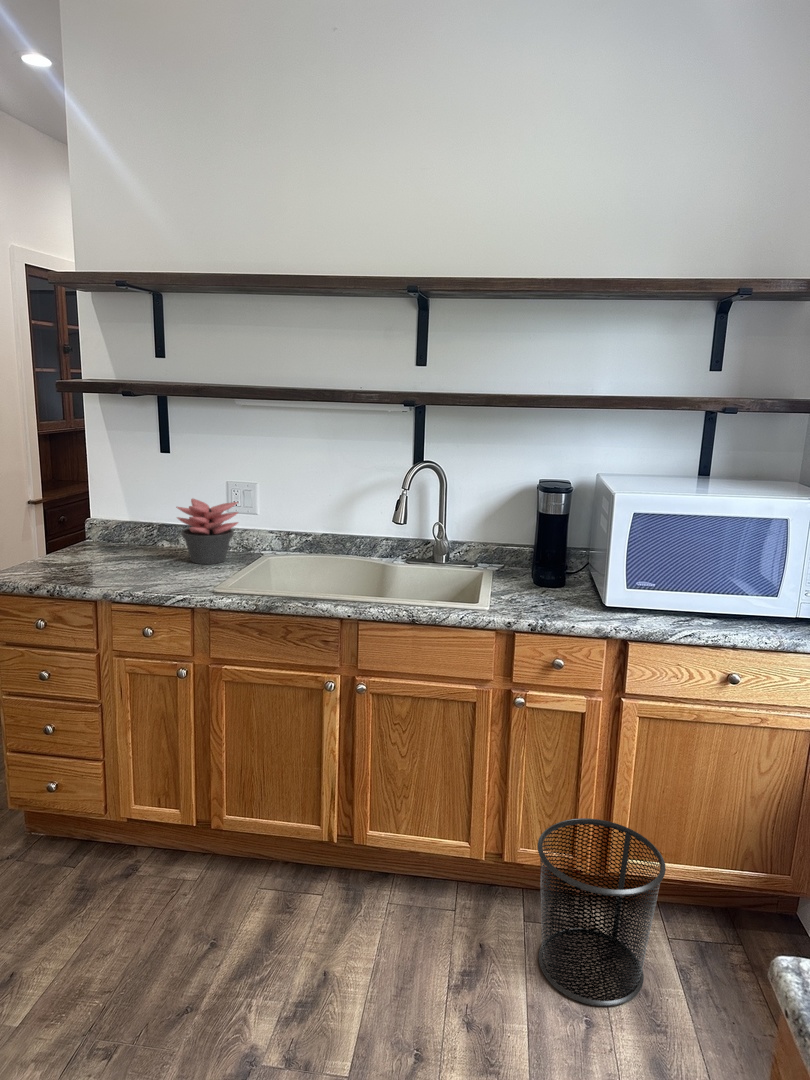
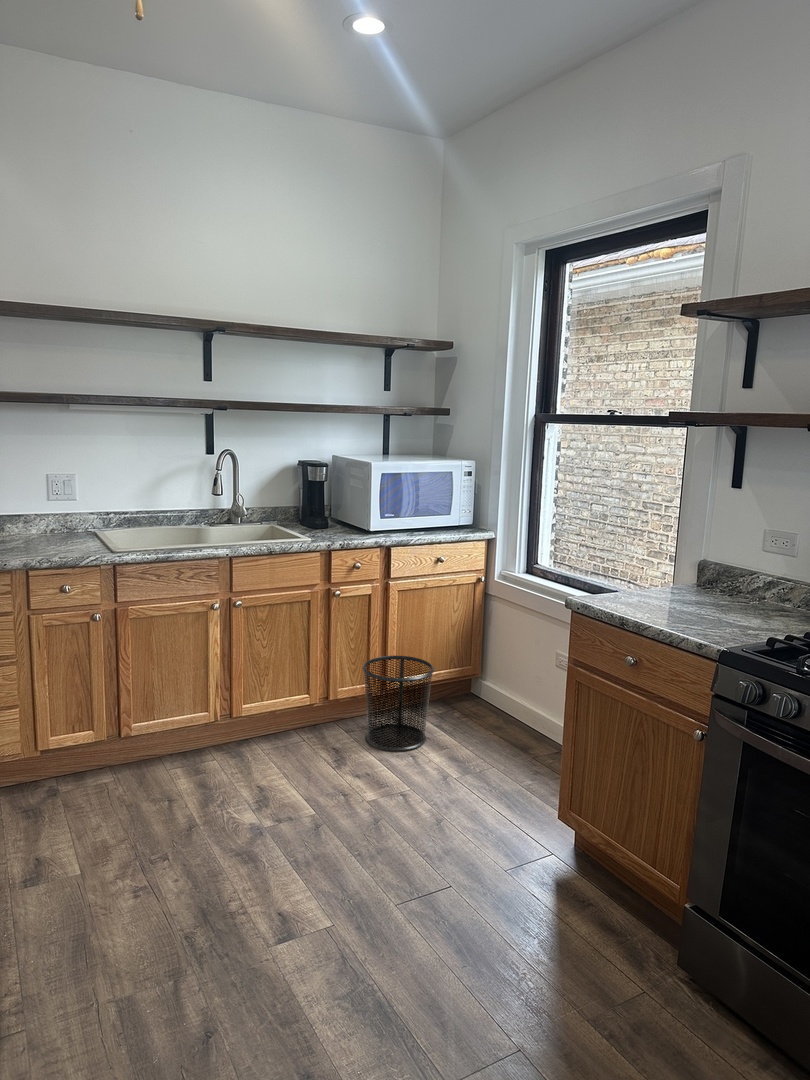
succulent plant: present [176,499,238,564] -> none [25,489,77,542]

